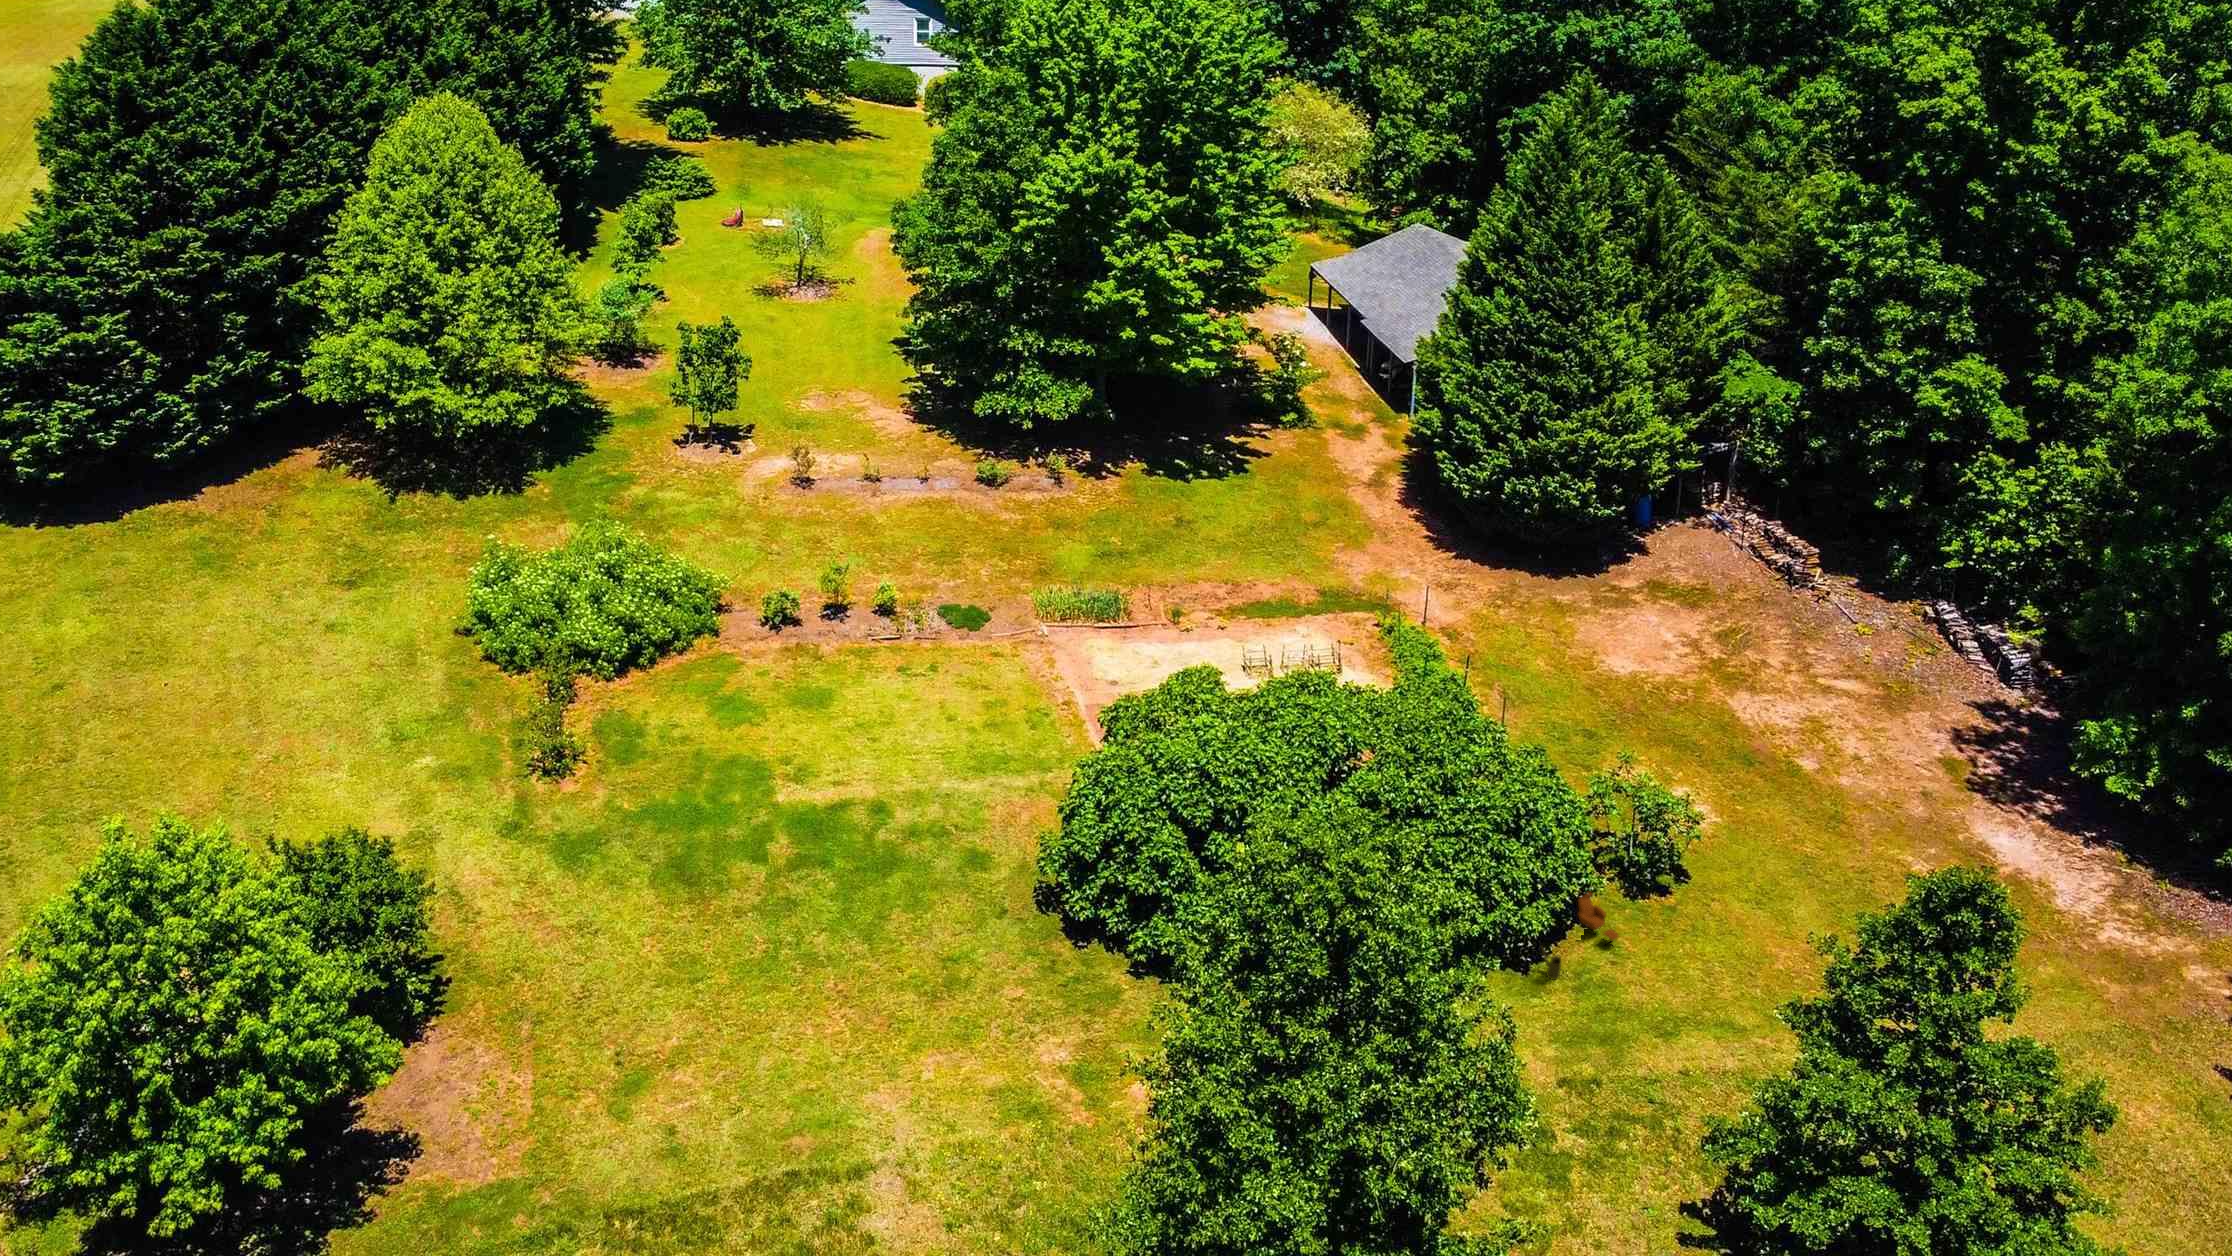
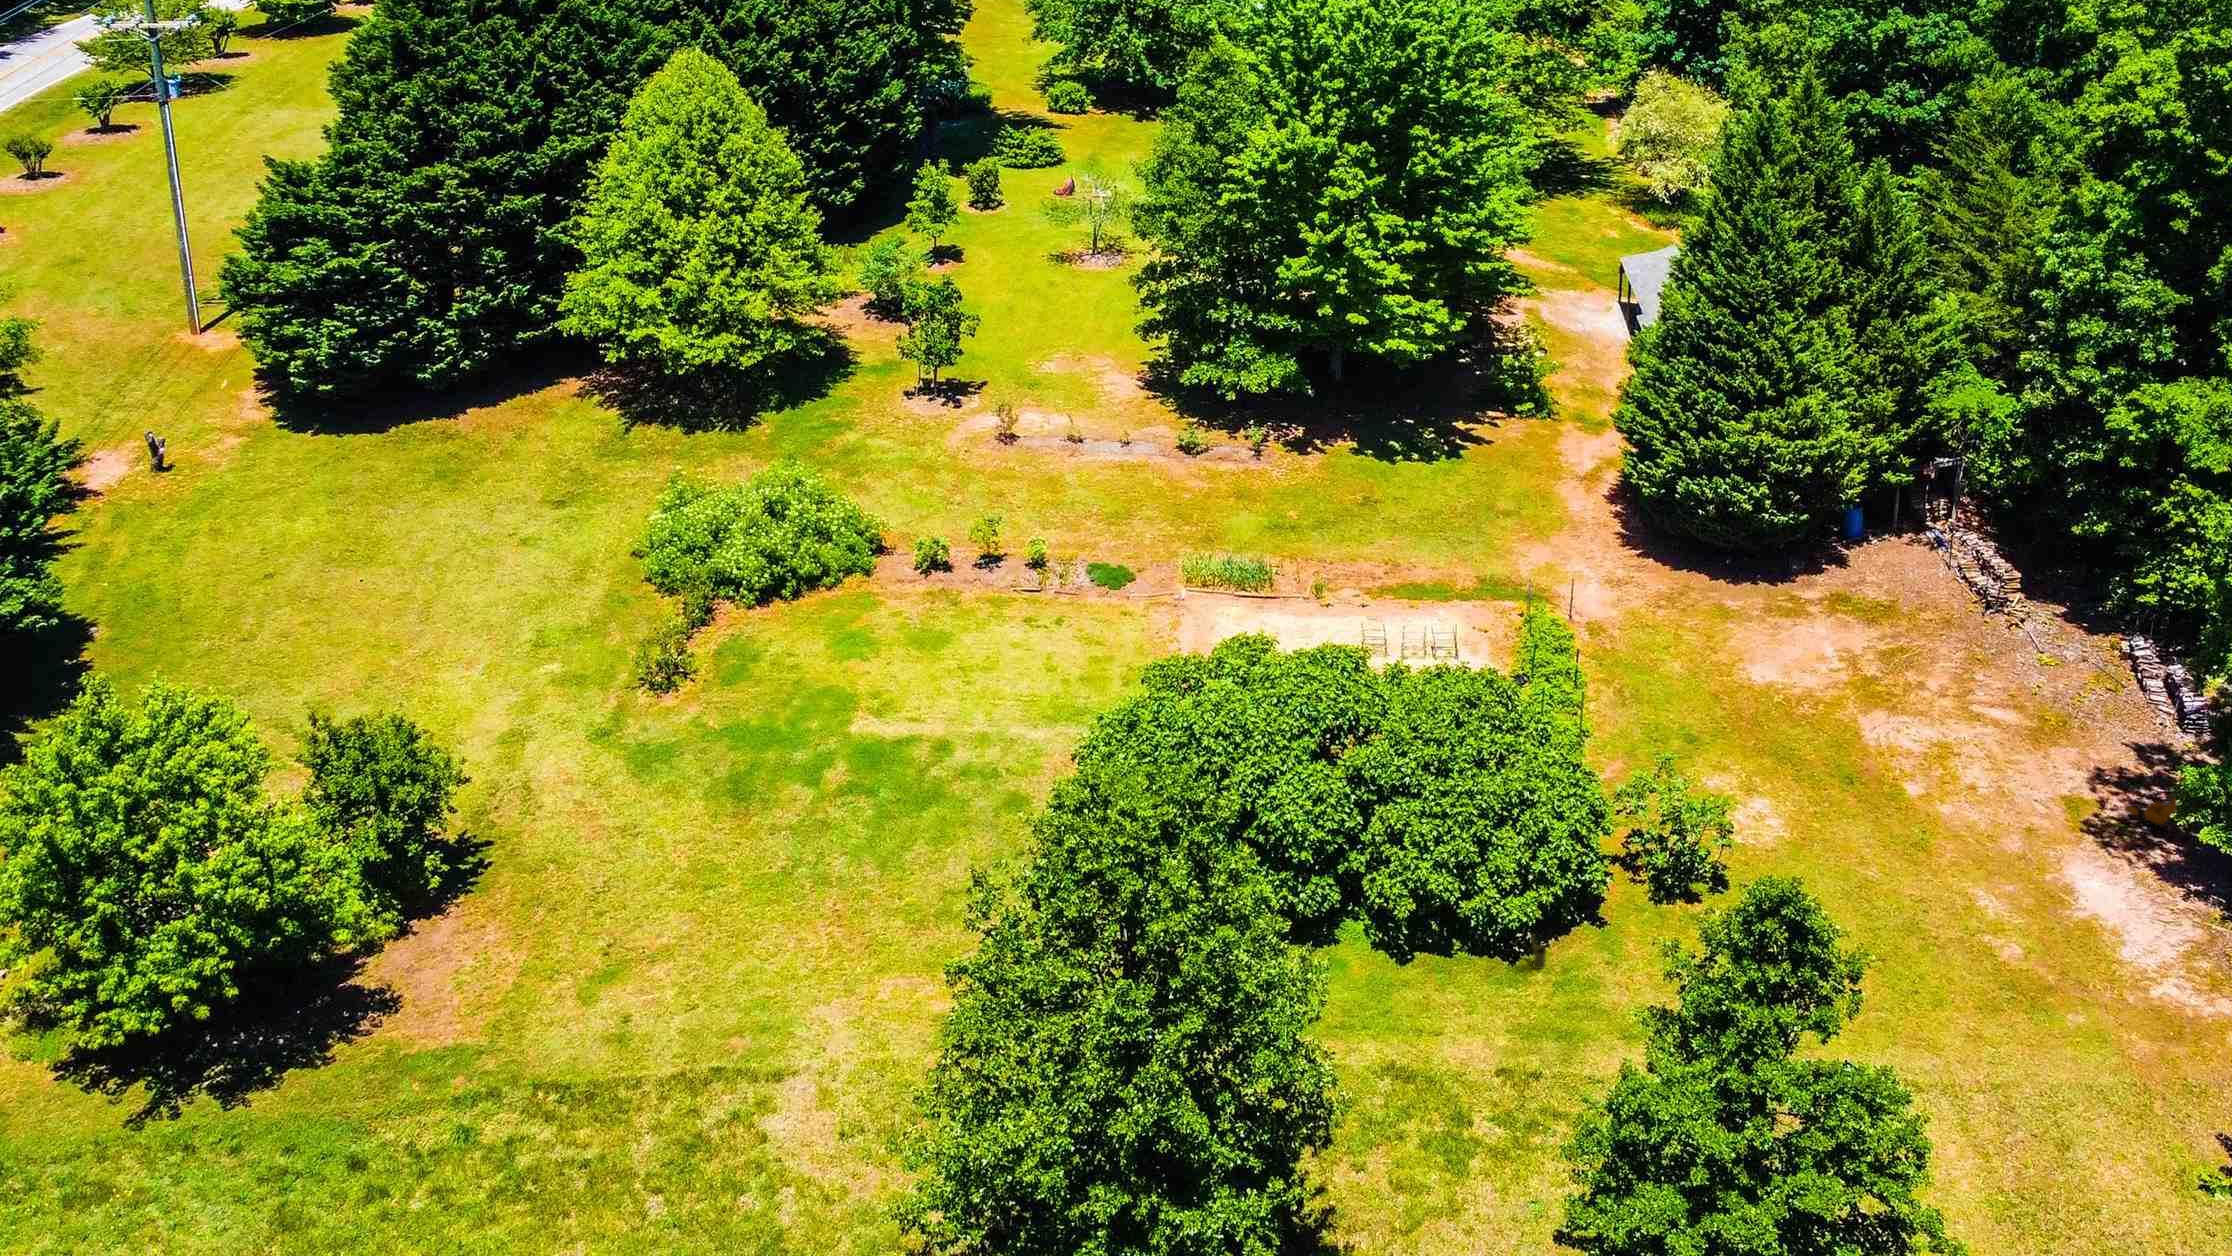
lounge chair: present [1578,893,1618,943] -> present [2122,799,2177,826]

